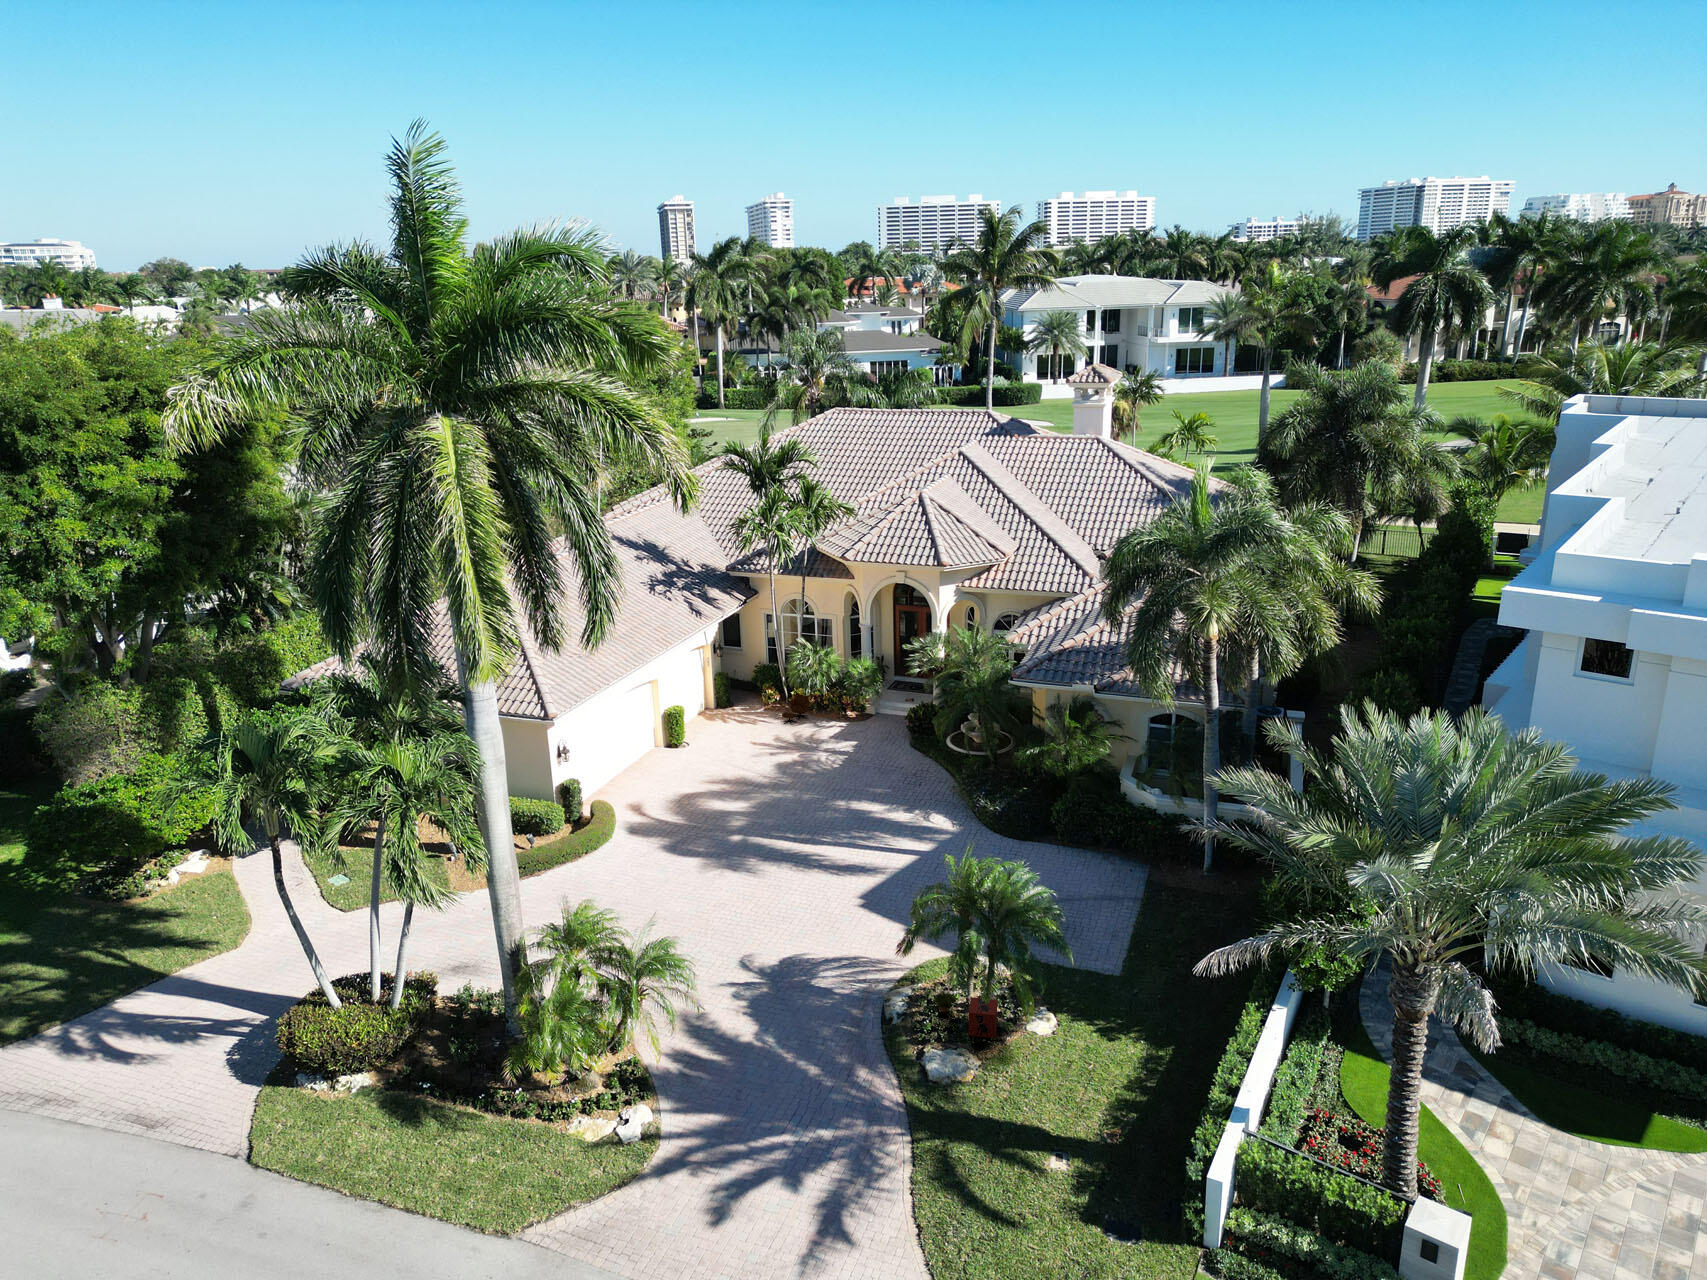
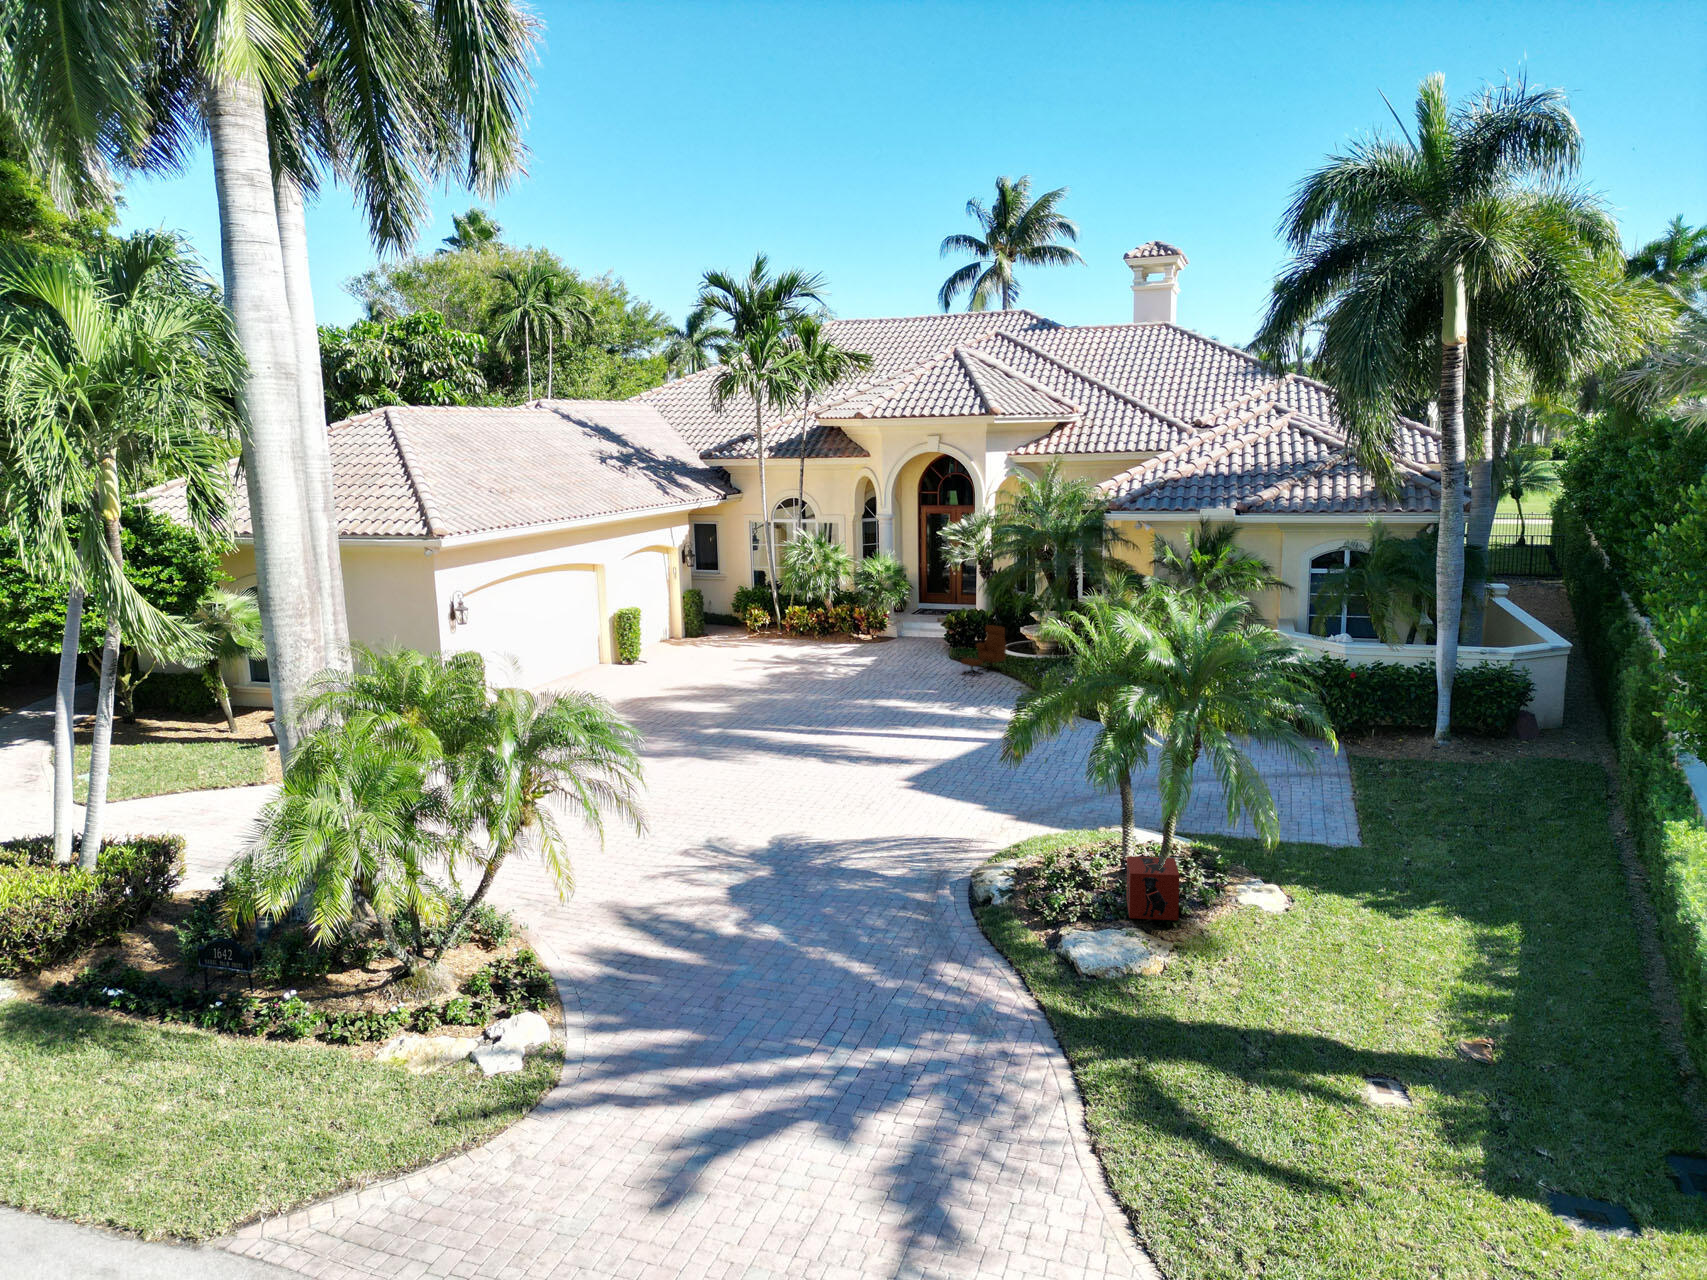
lounge chair: present [782,690,811,725] -> present [961,625,1007,675]
potted plant: present [931,990,958,1012] -> none [1053,854,1102,896]

